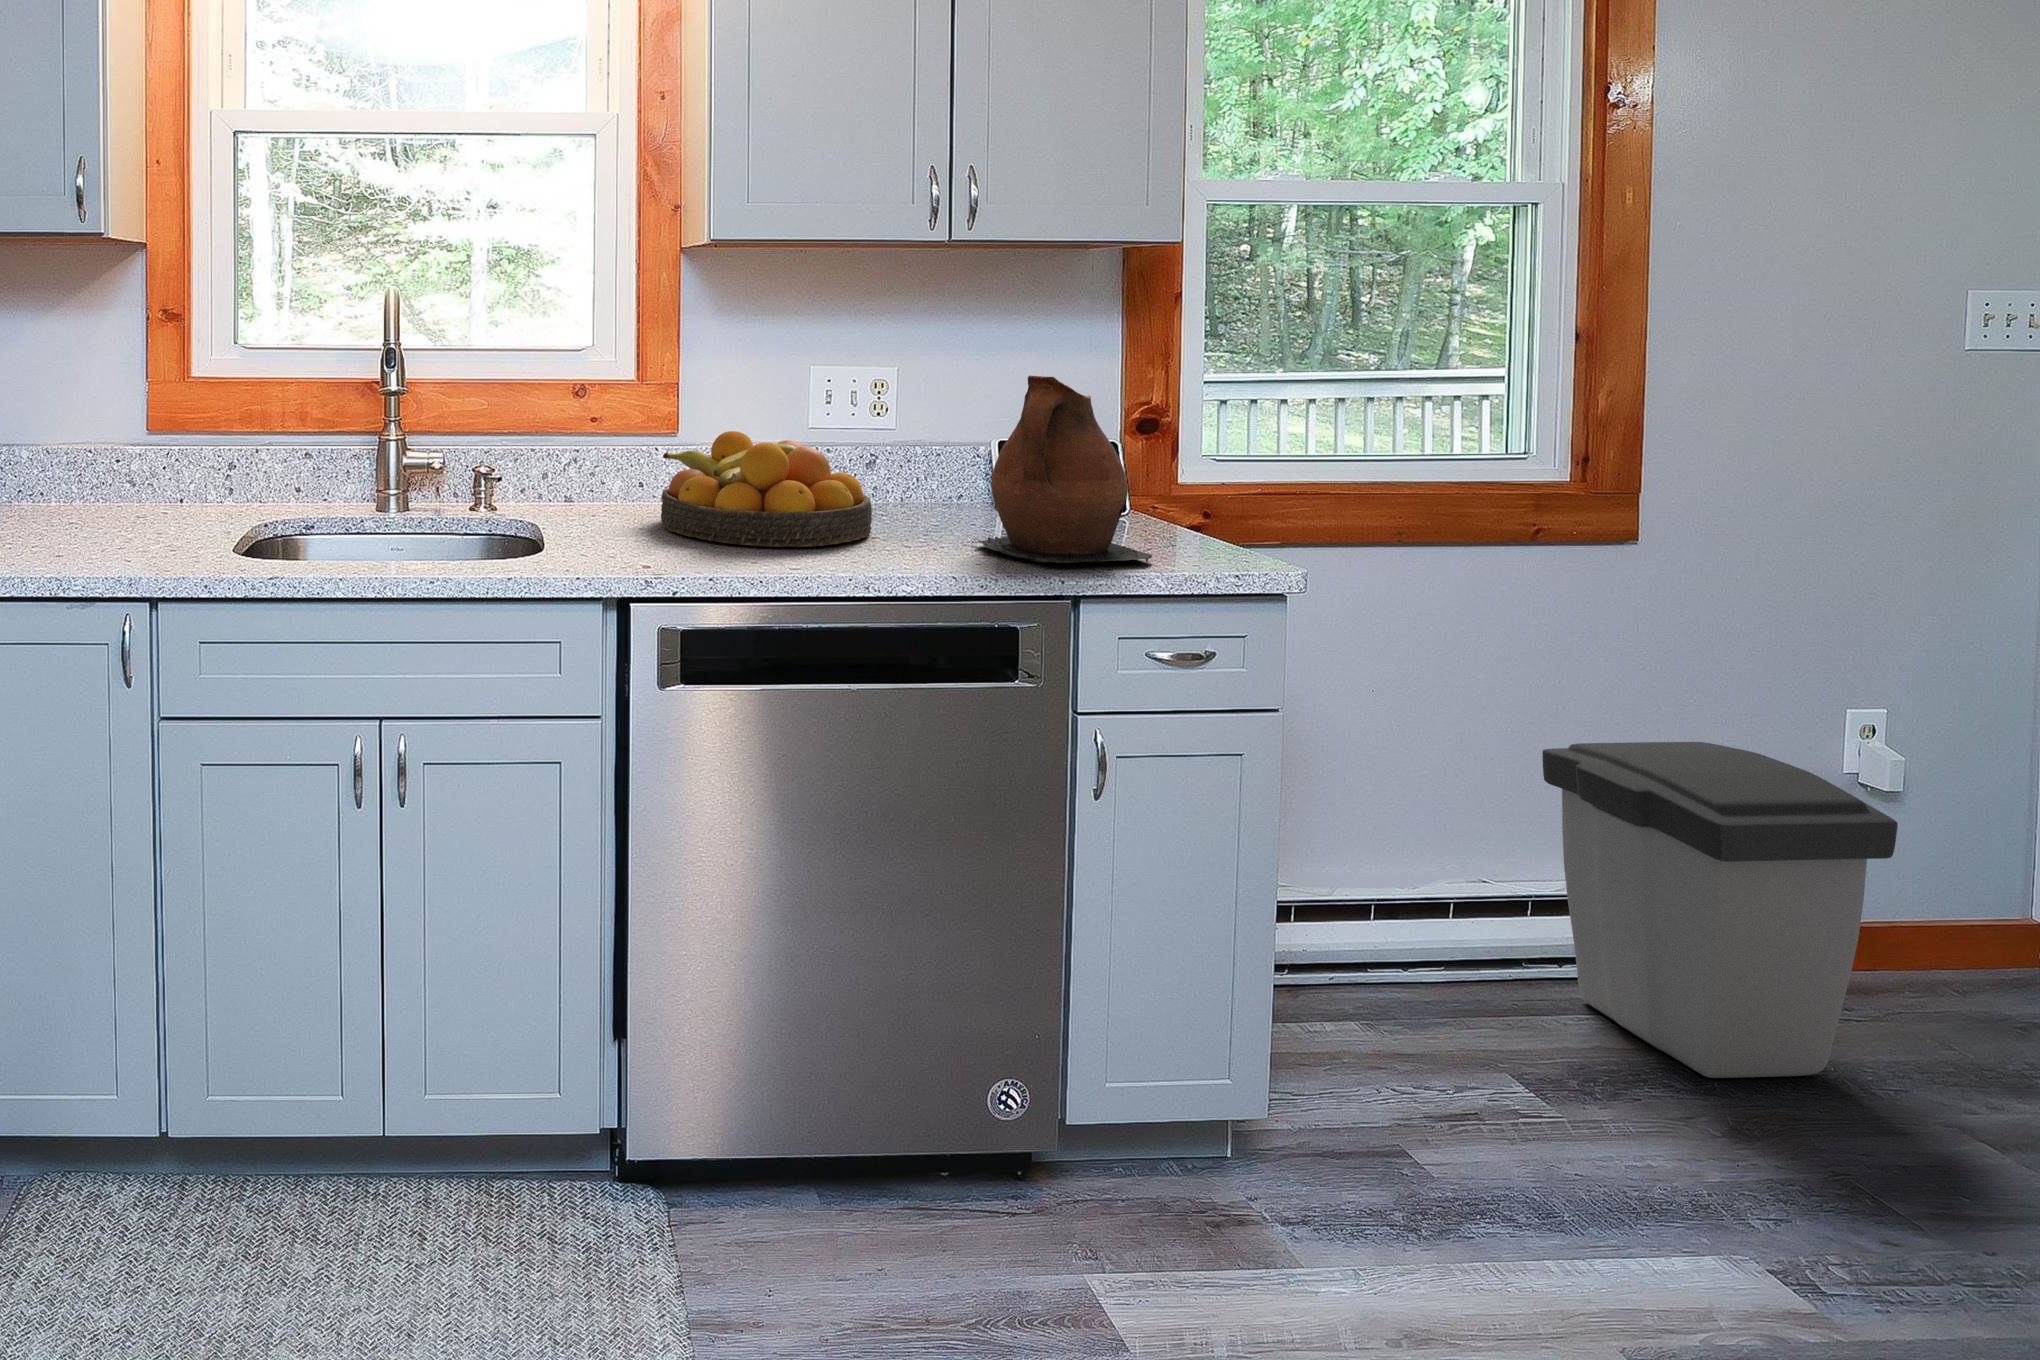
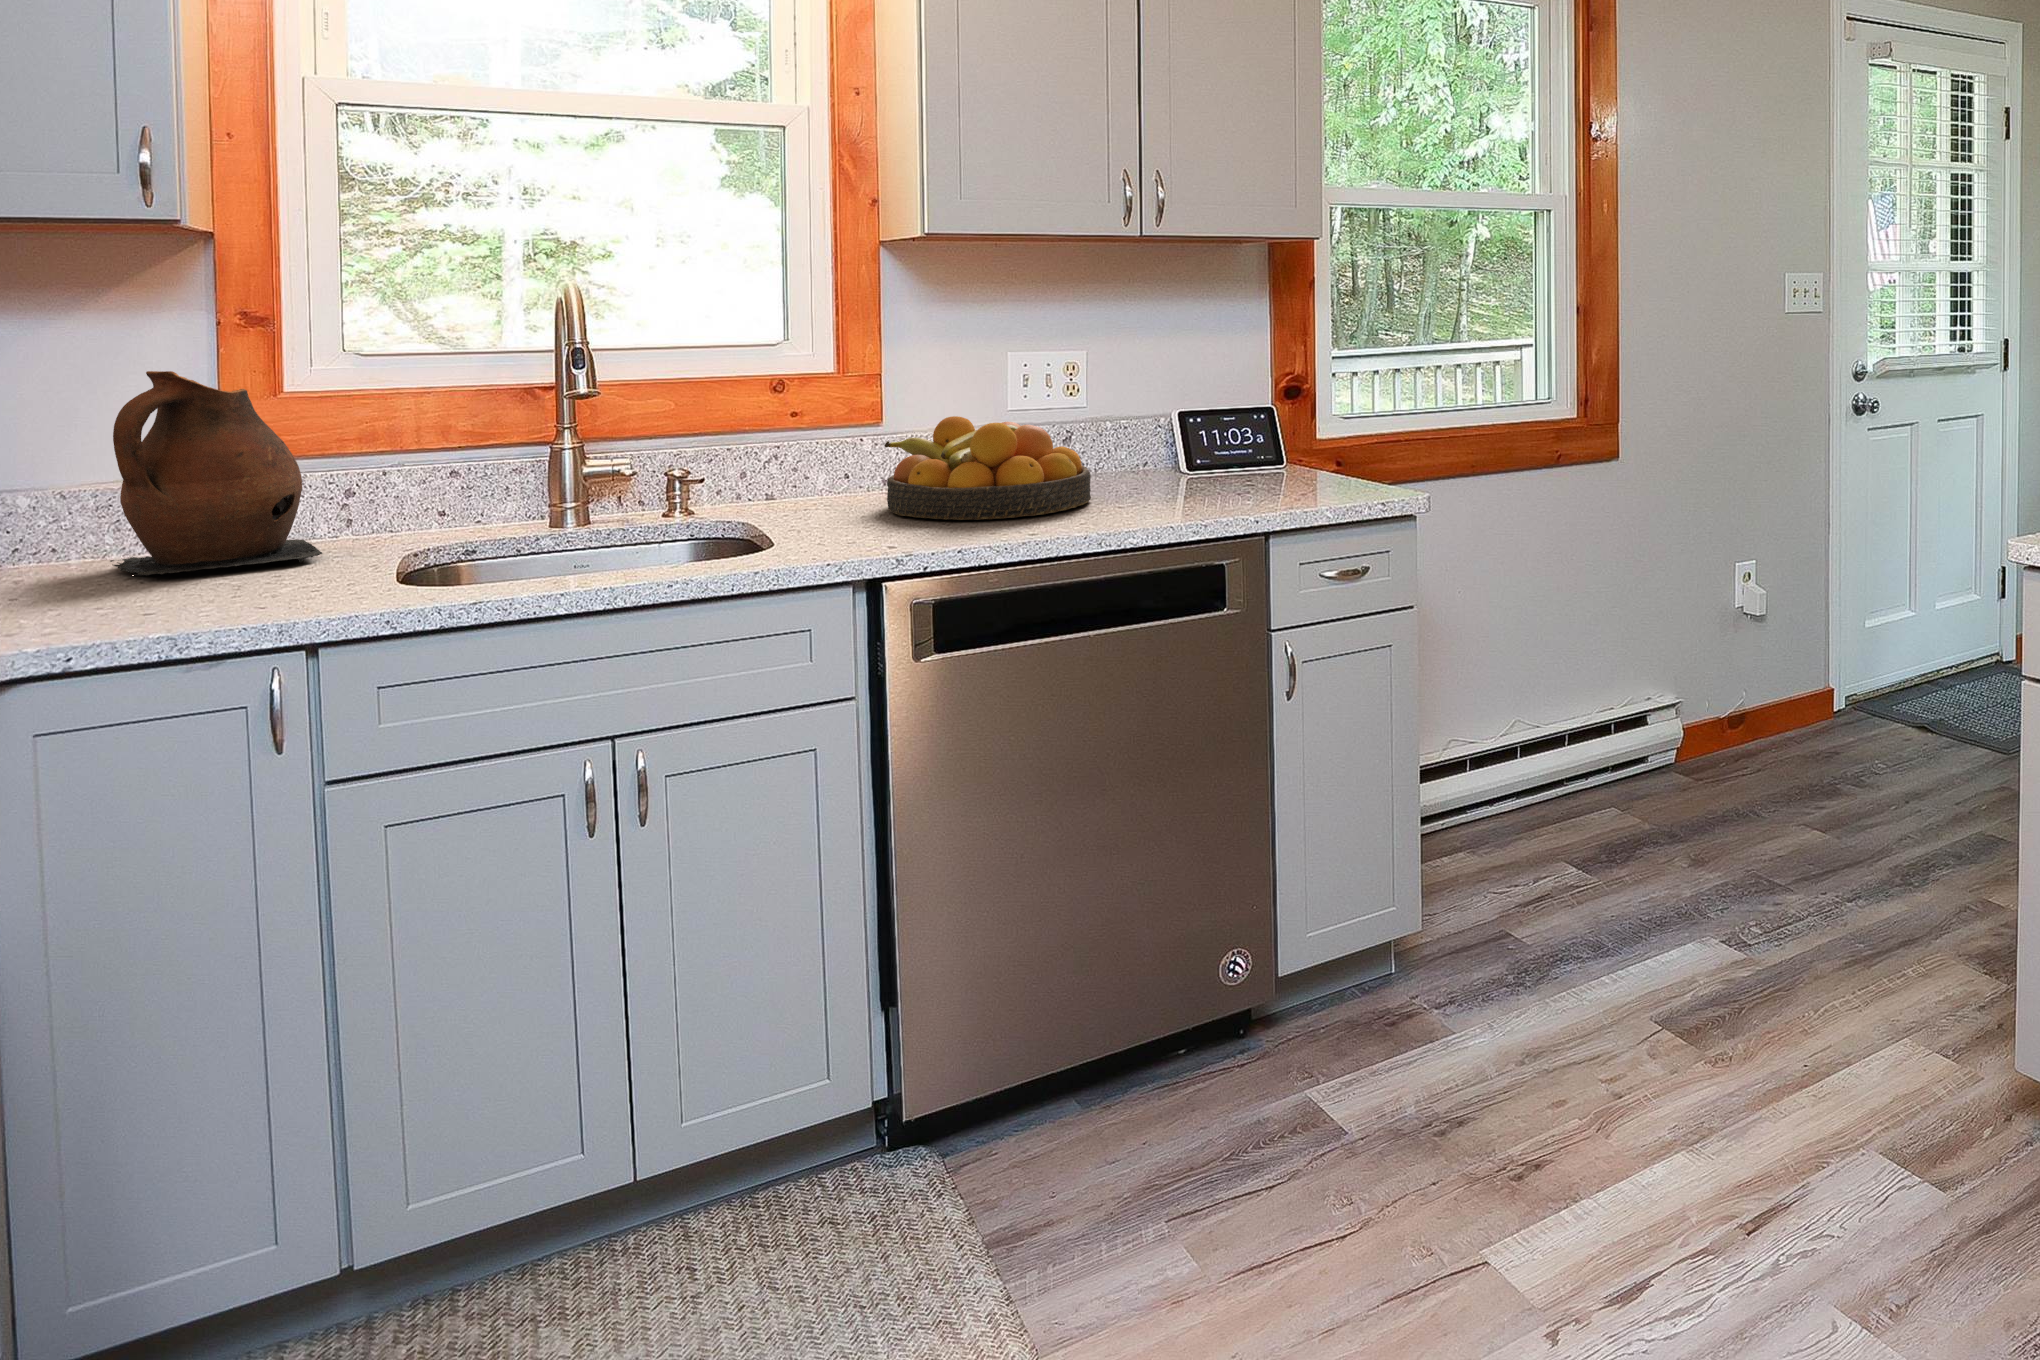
ceramic pitcher: present [972,376,1152,563] -> present [110,371,322,576]
trash can: present [1542,742,1898,1078] -> none [1570,596,1766,827]

